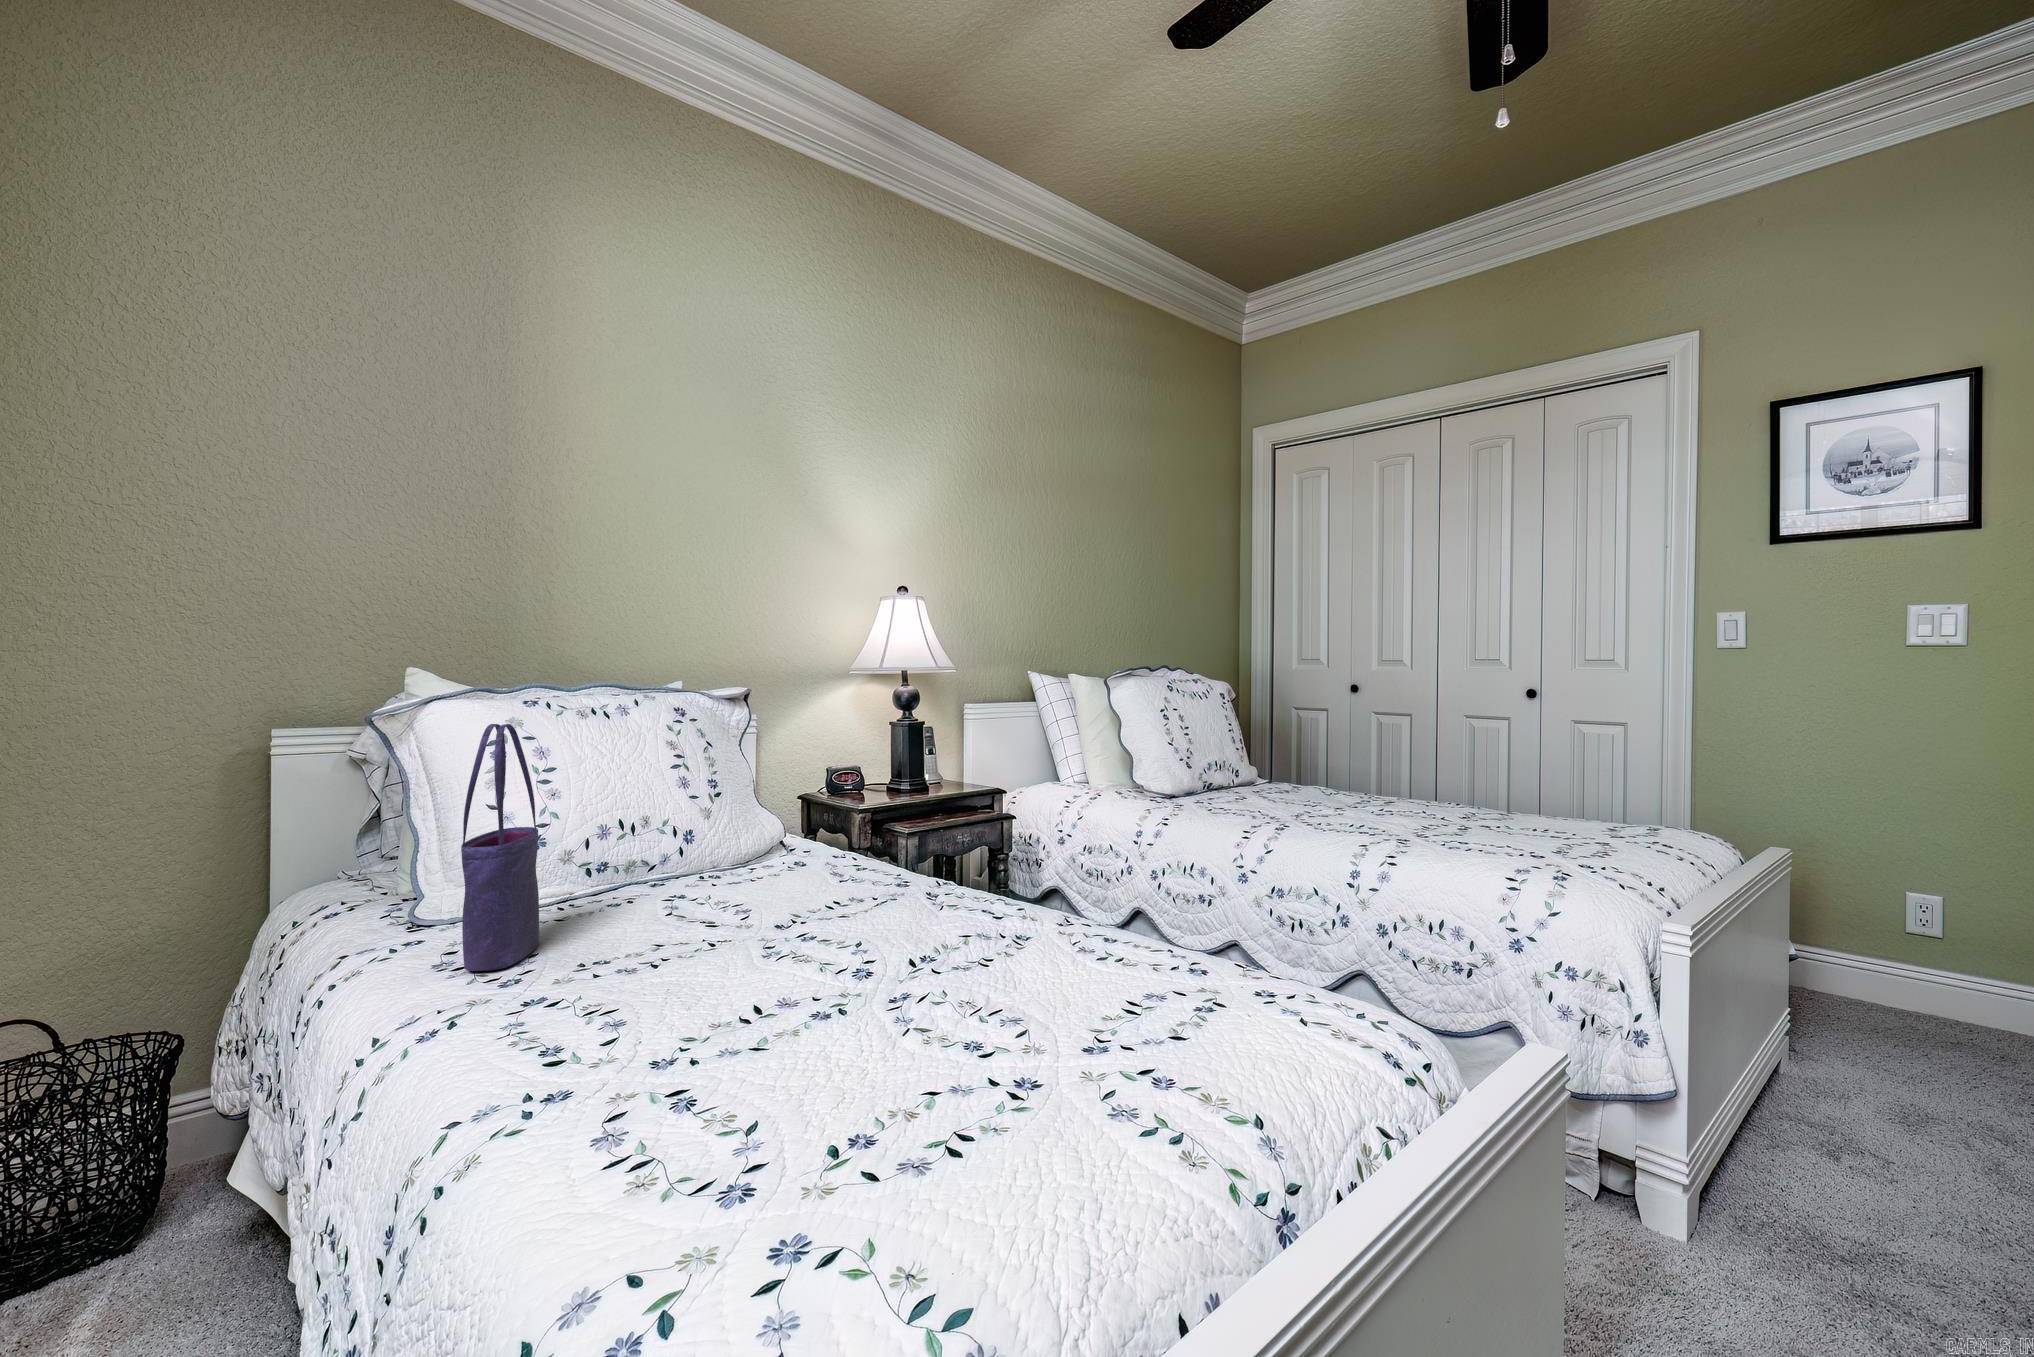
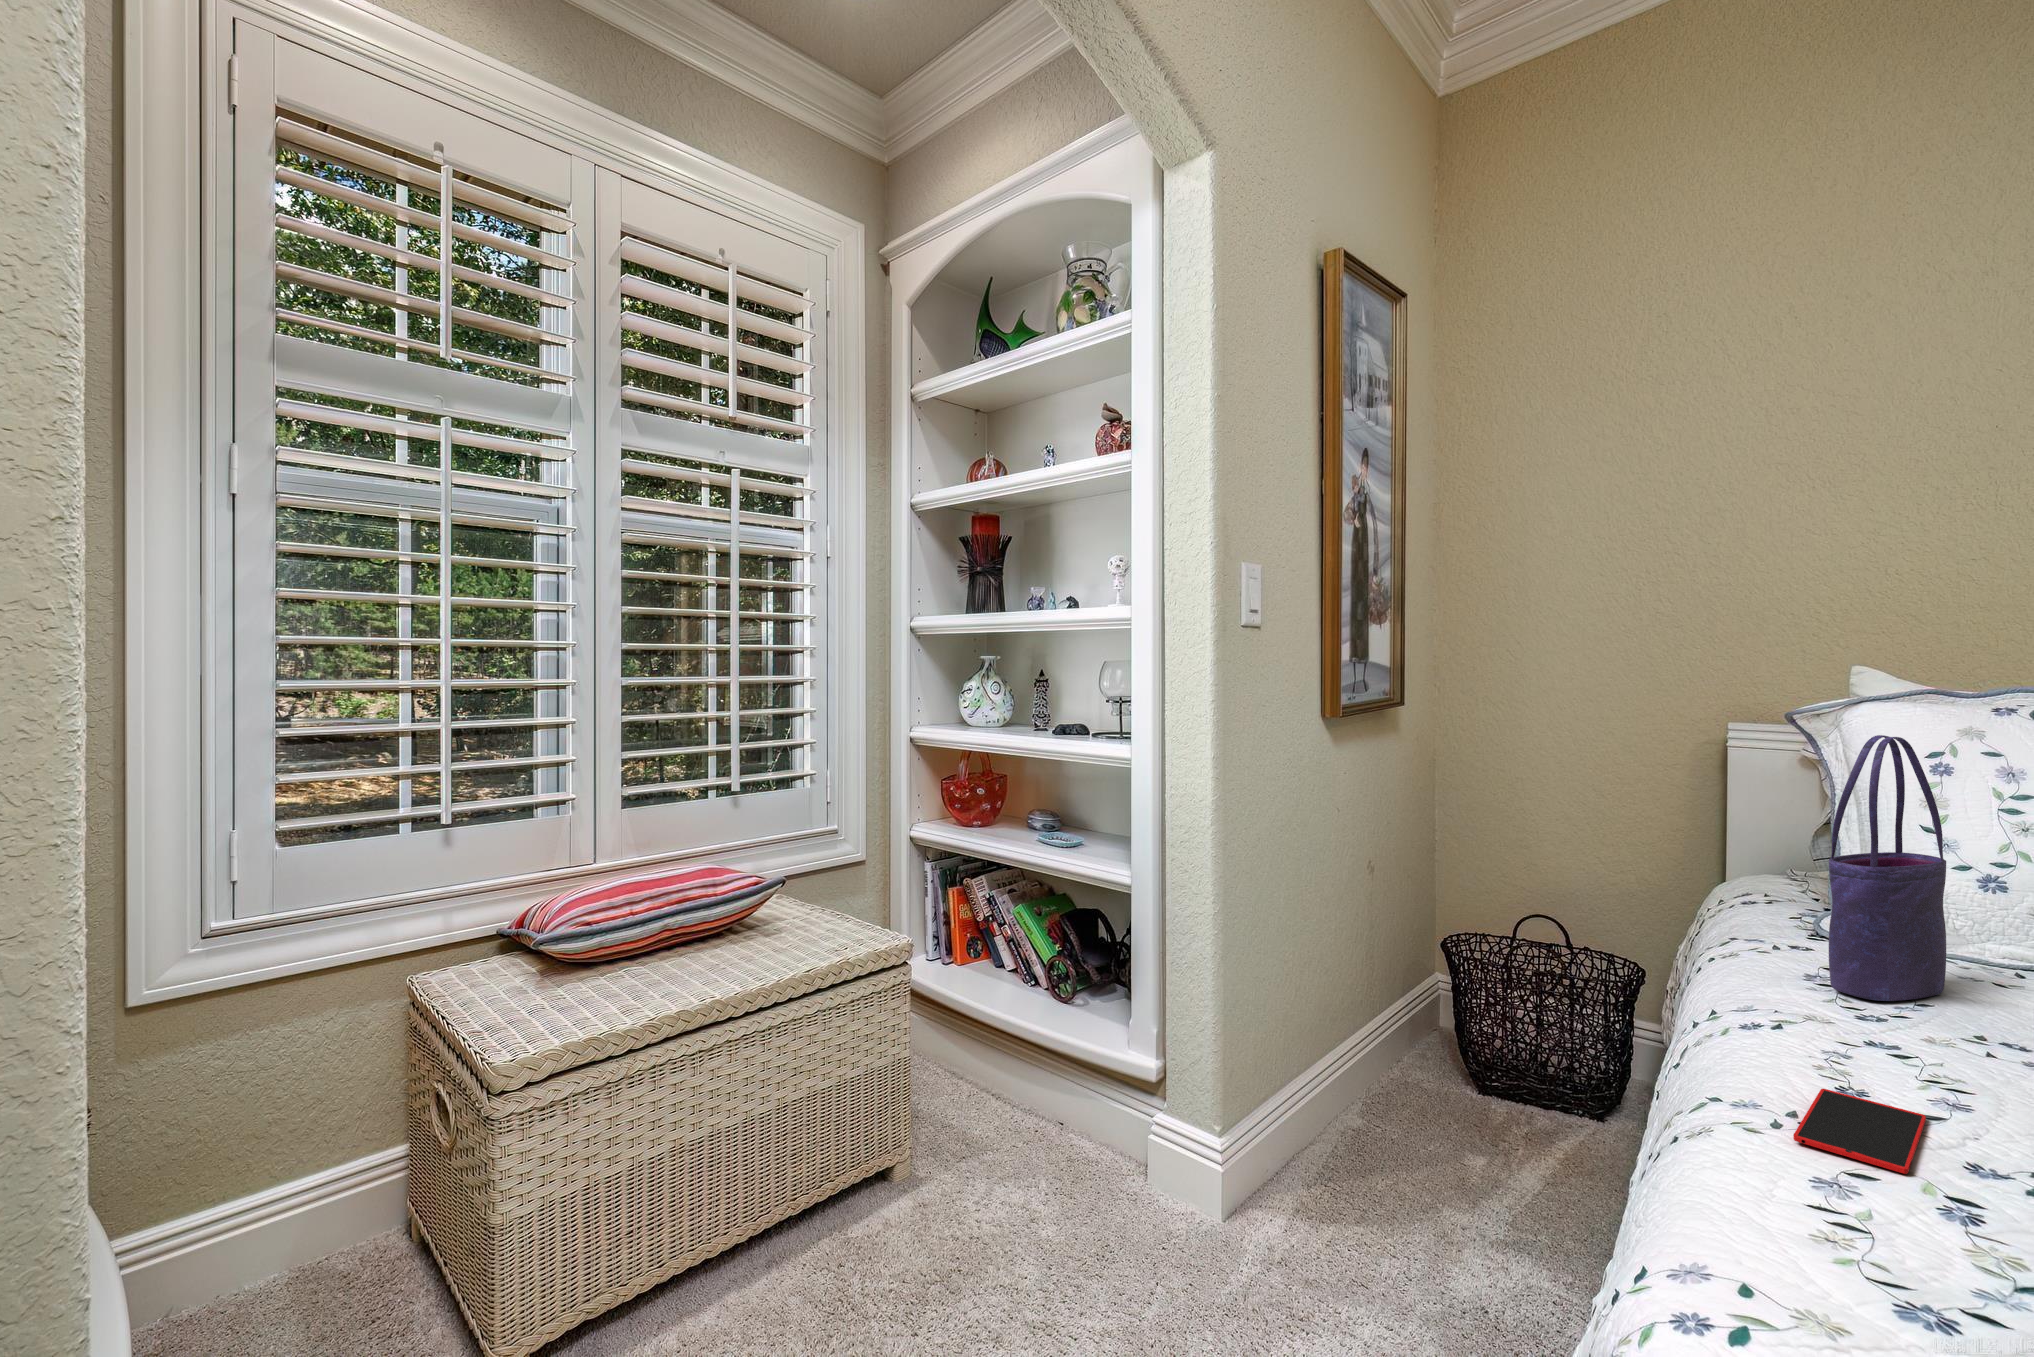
smartphone: none [535,1045,639,1119] -> present [1793,1089,1926,1174]

